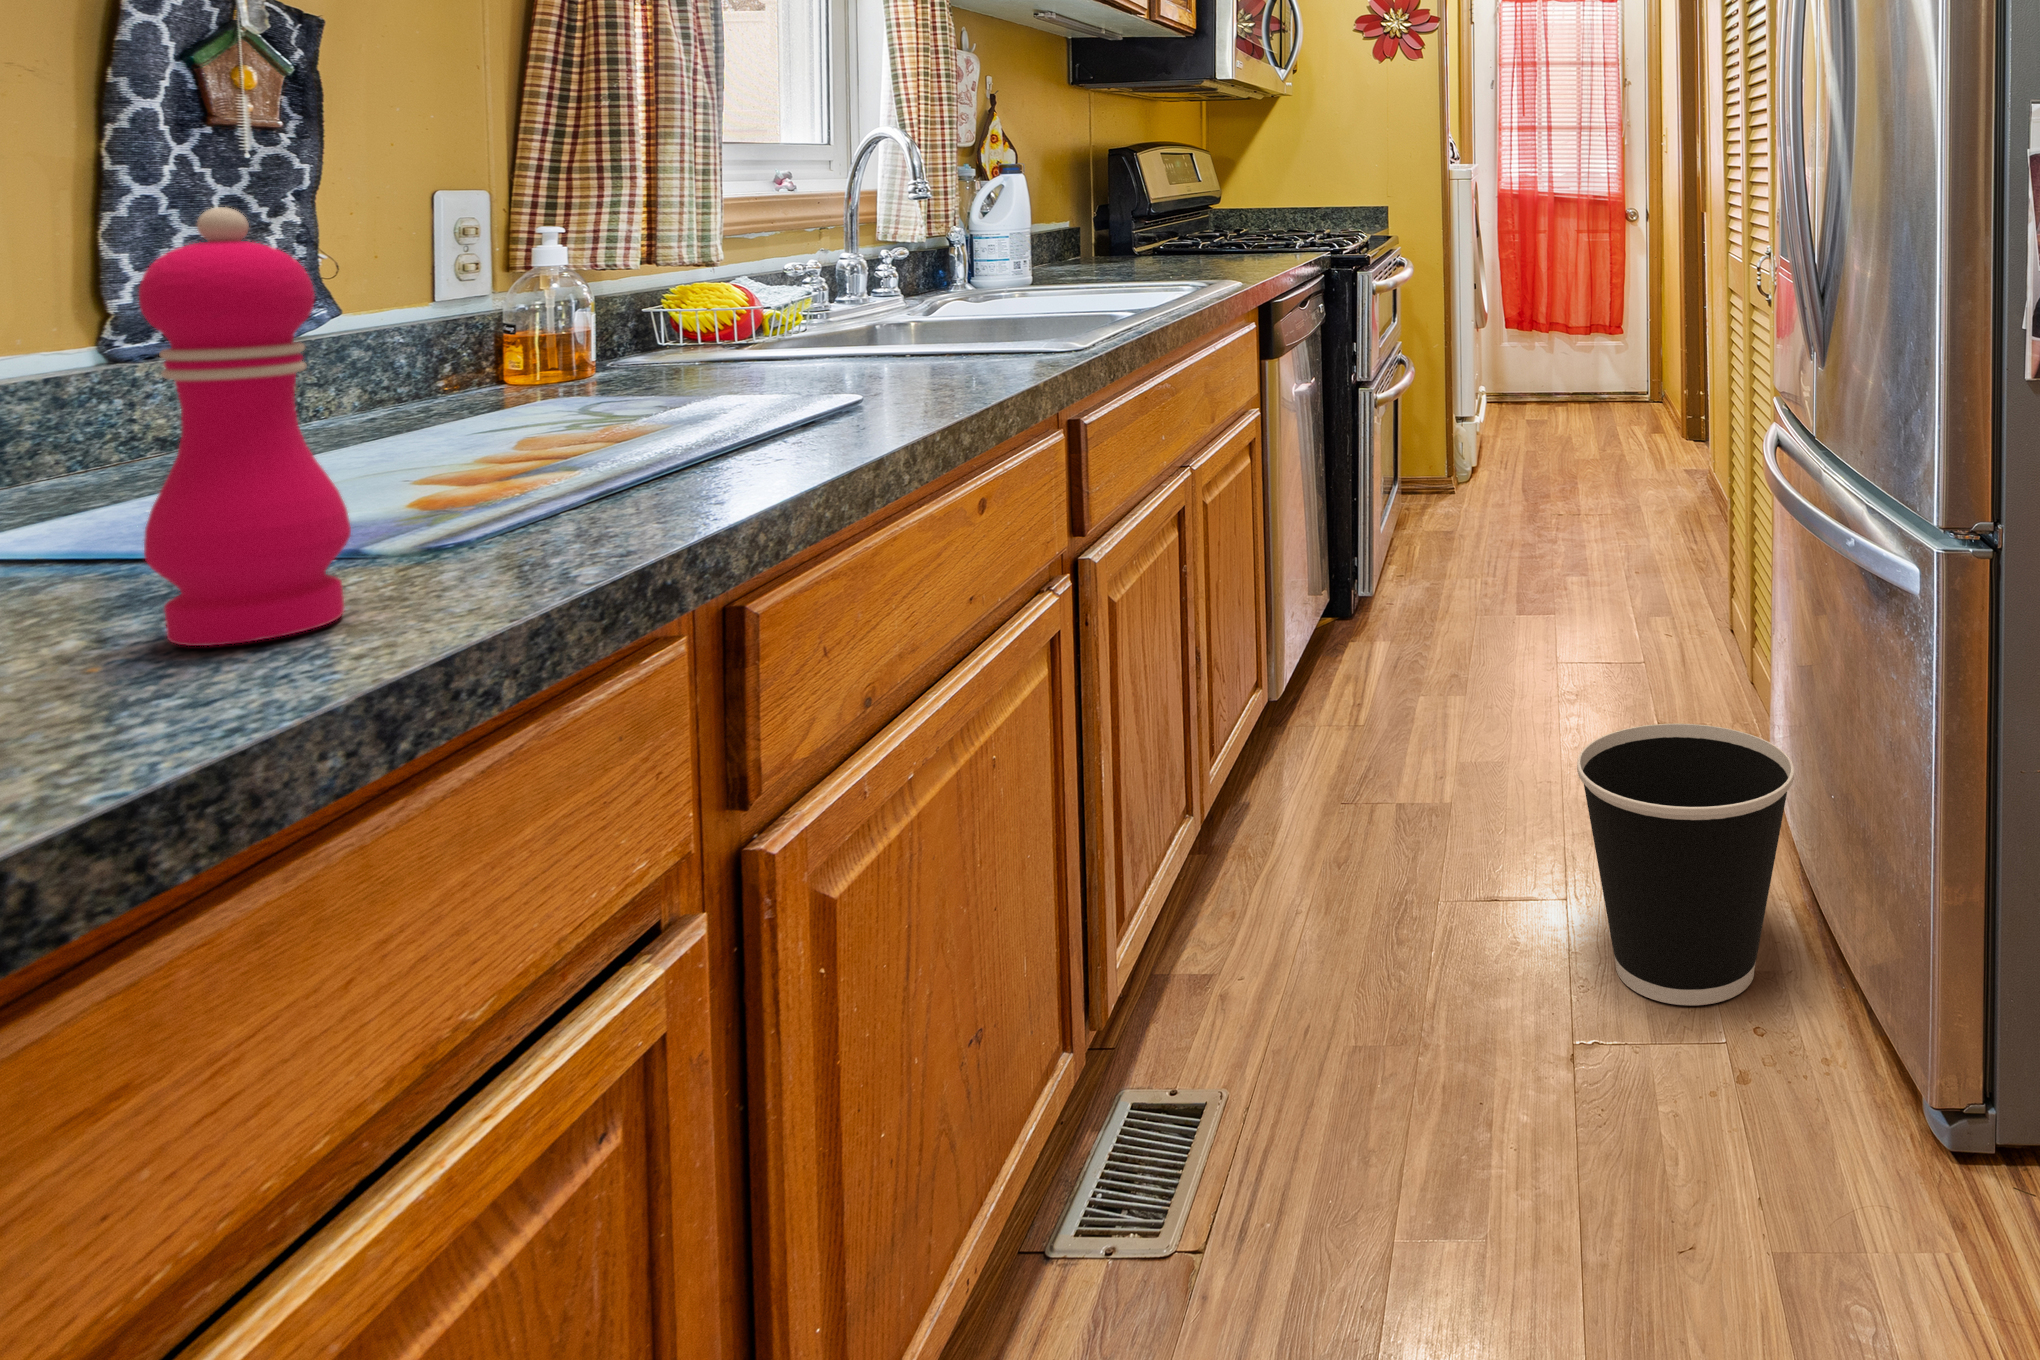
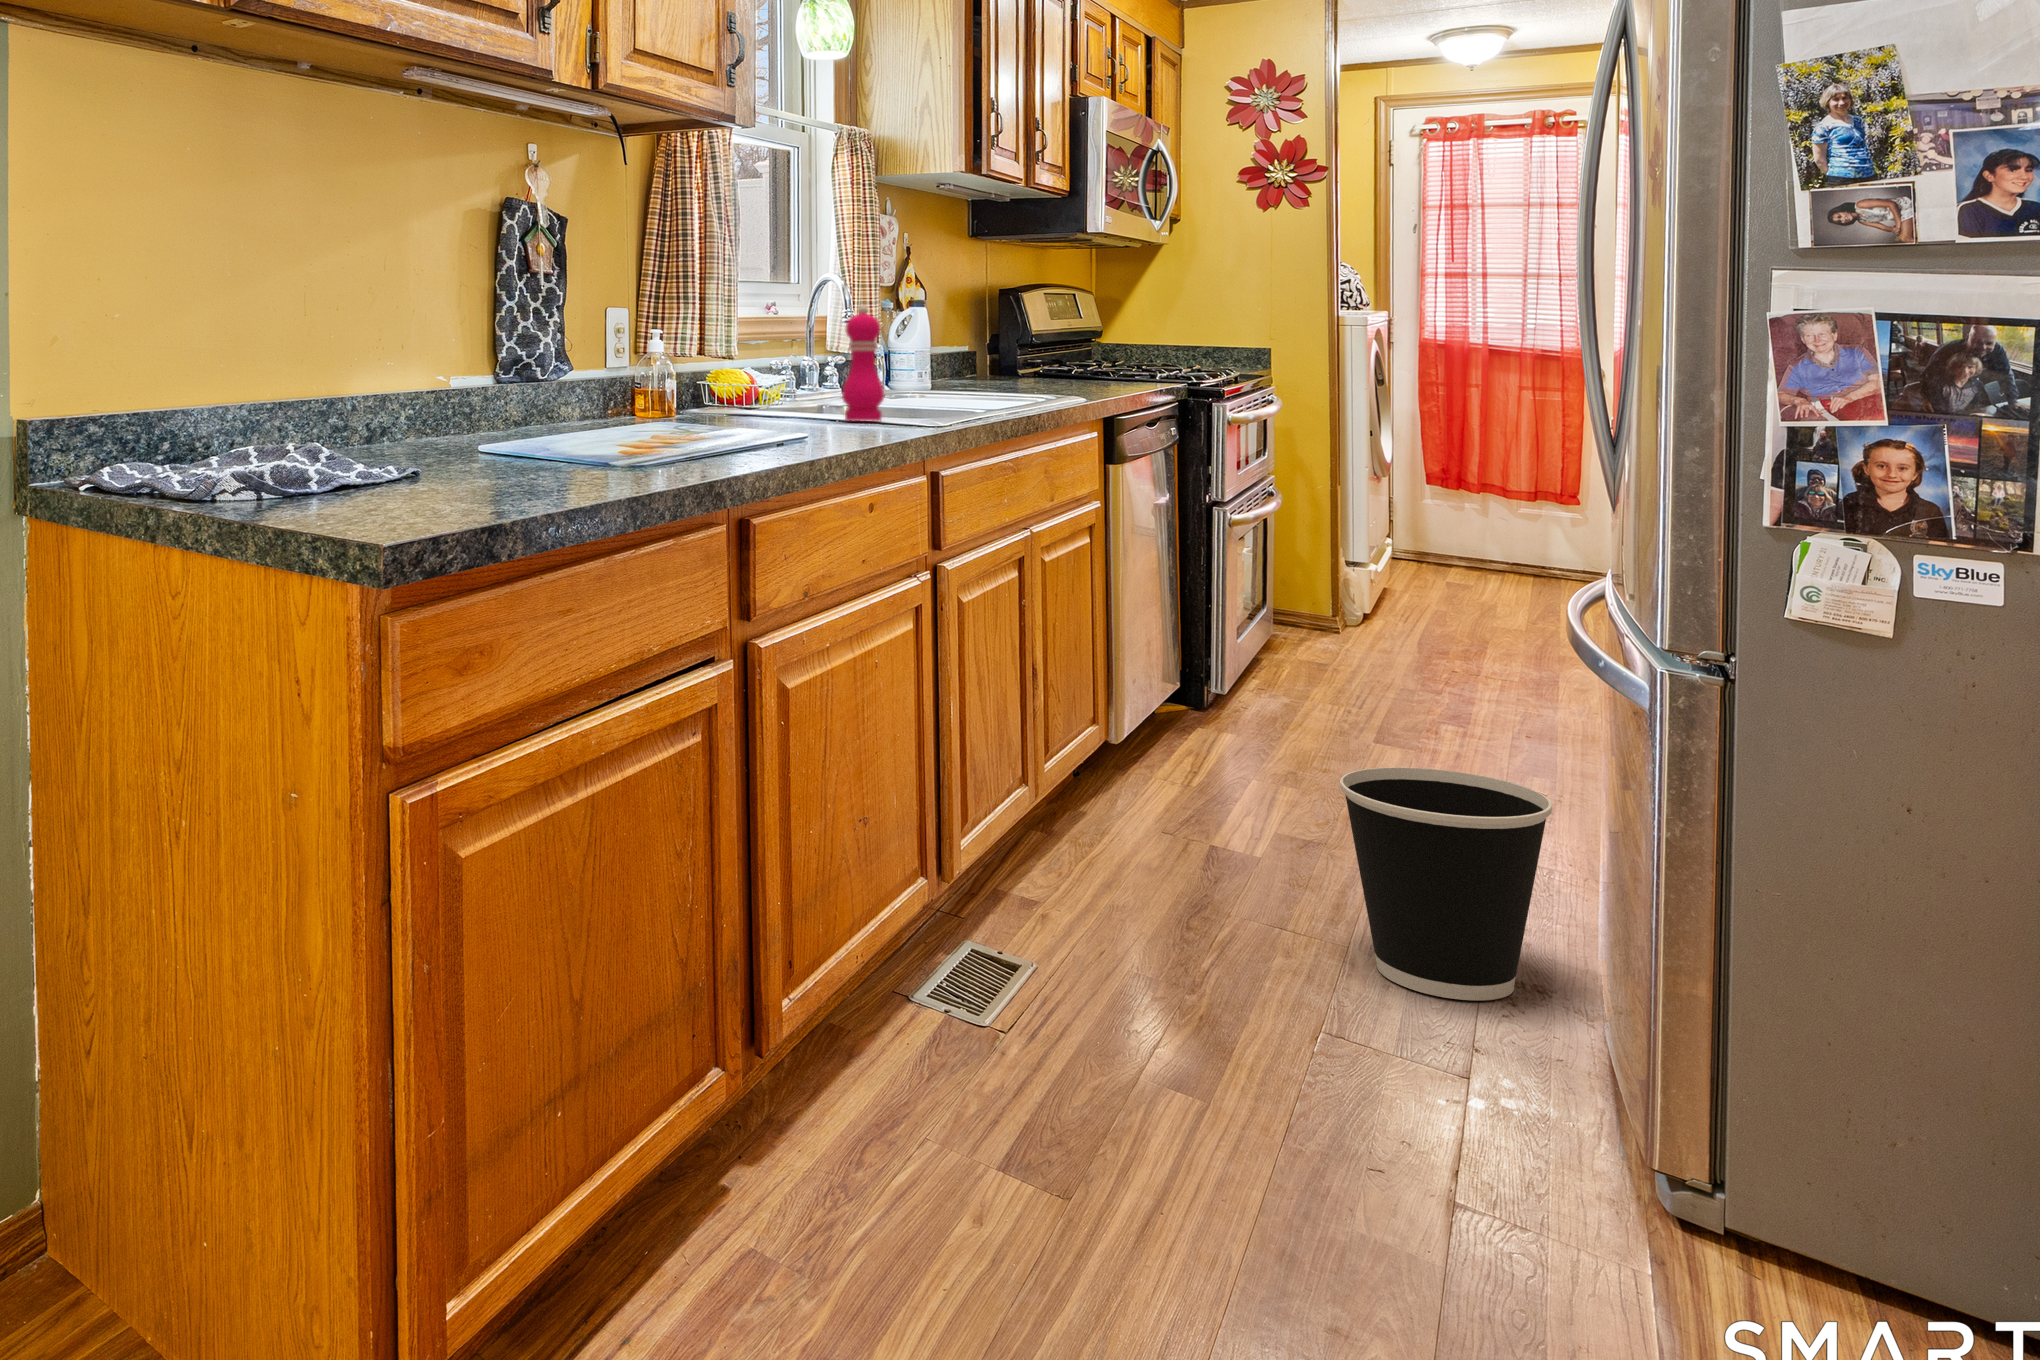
pepper mill: present [139,207,351,646] -> present [842,305,884,421]

